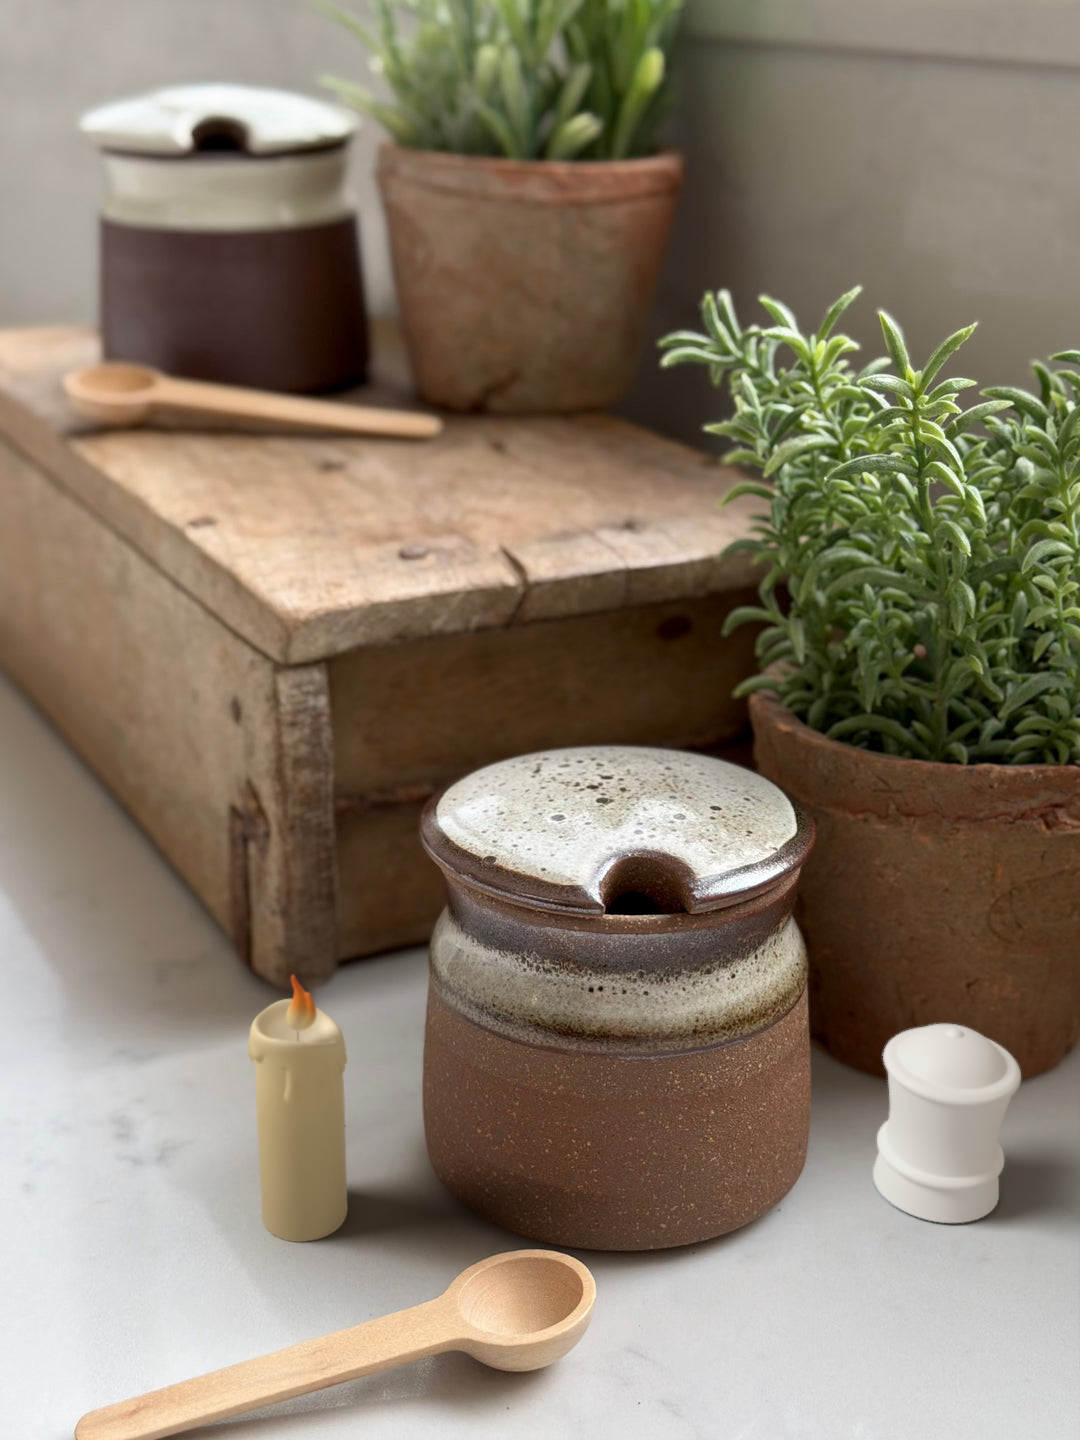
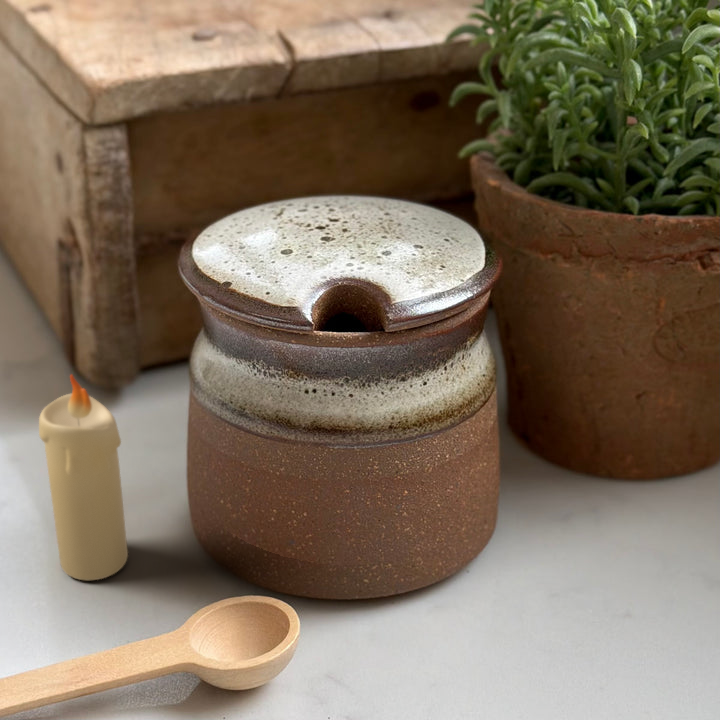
salt shaker: present [873,1024,1021,1223] -> none [545,426,664,581]

